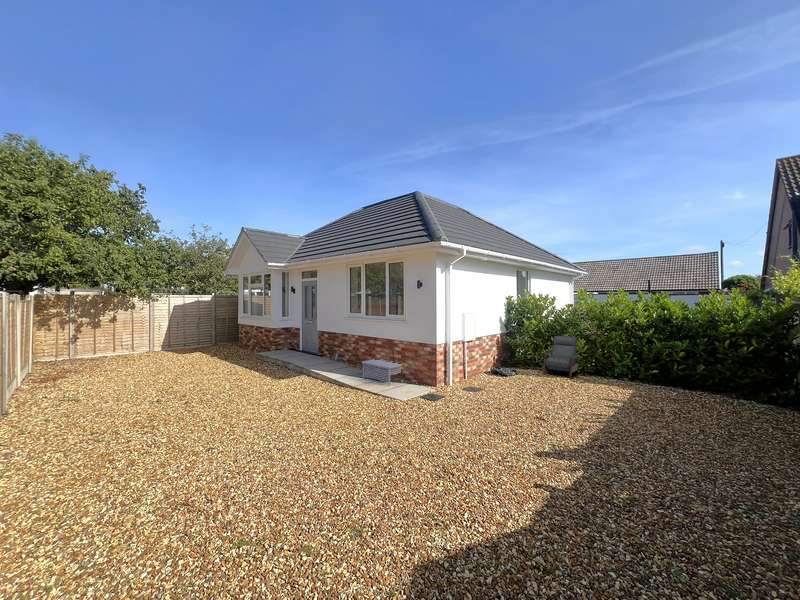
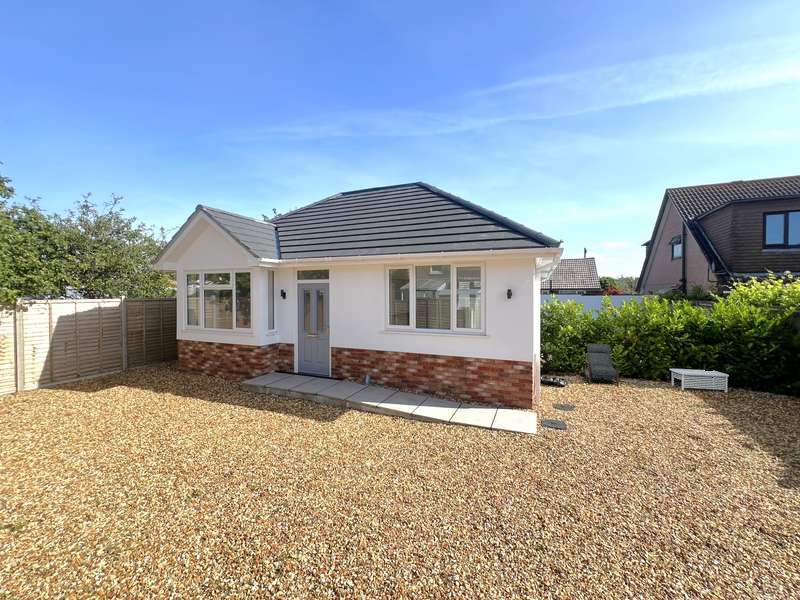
storage bench: present [361,359,403,385] -> present [670,369,729,393]

